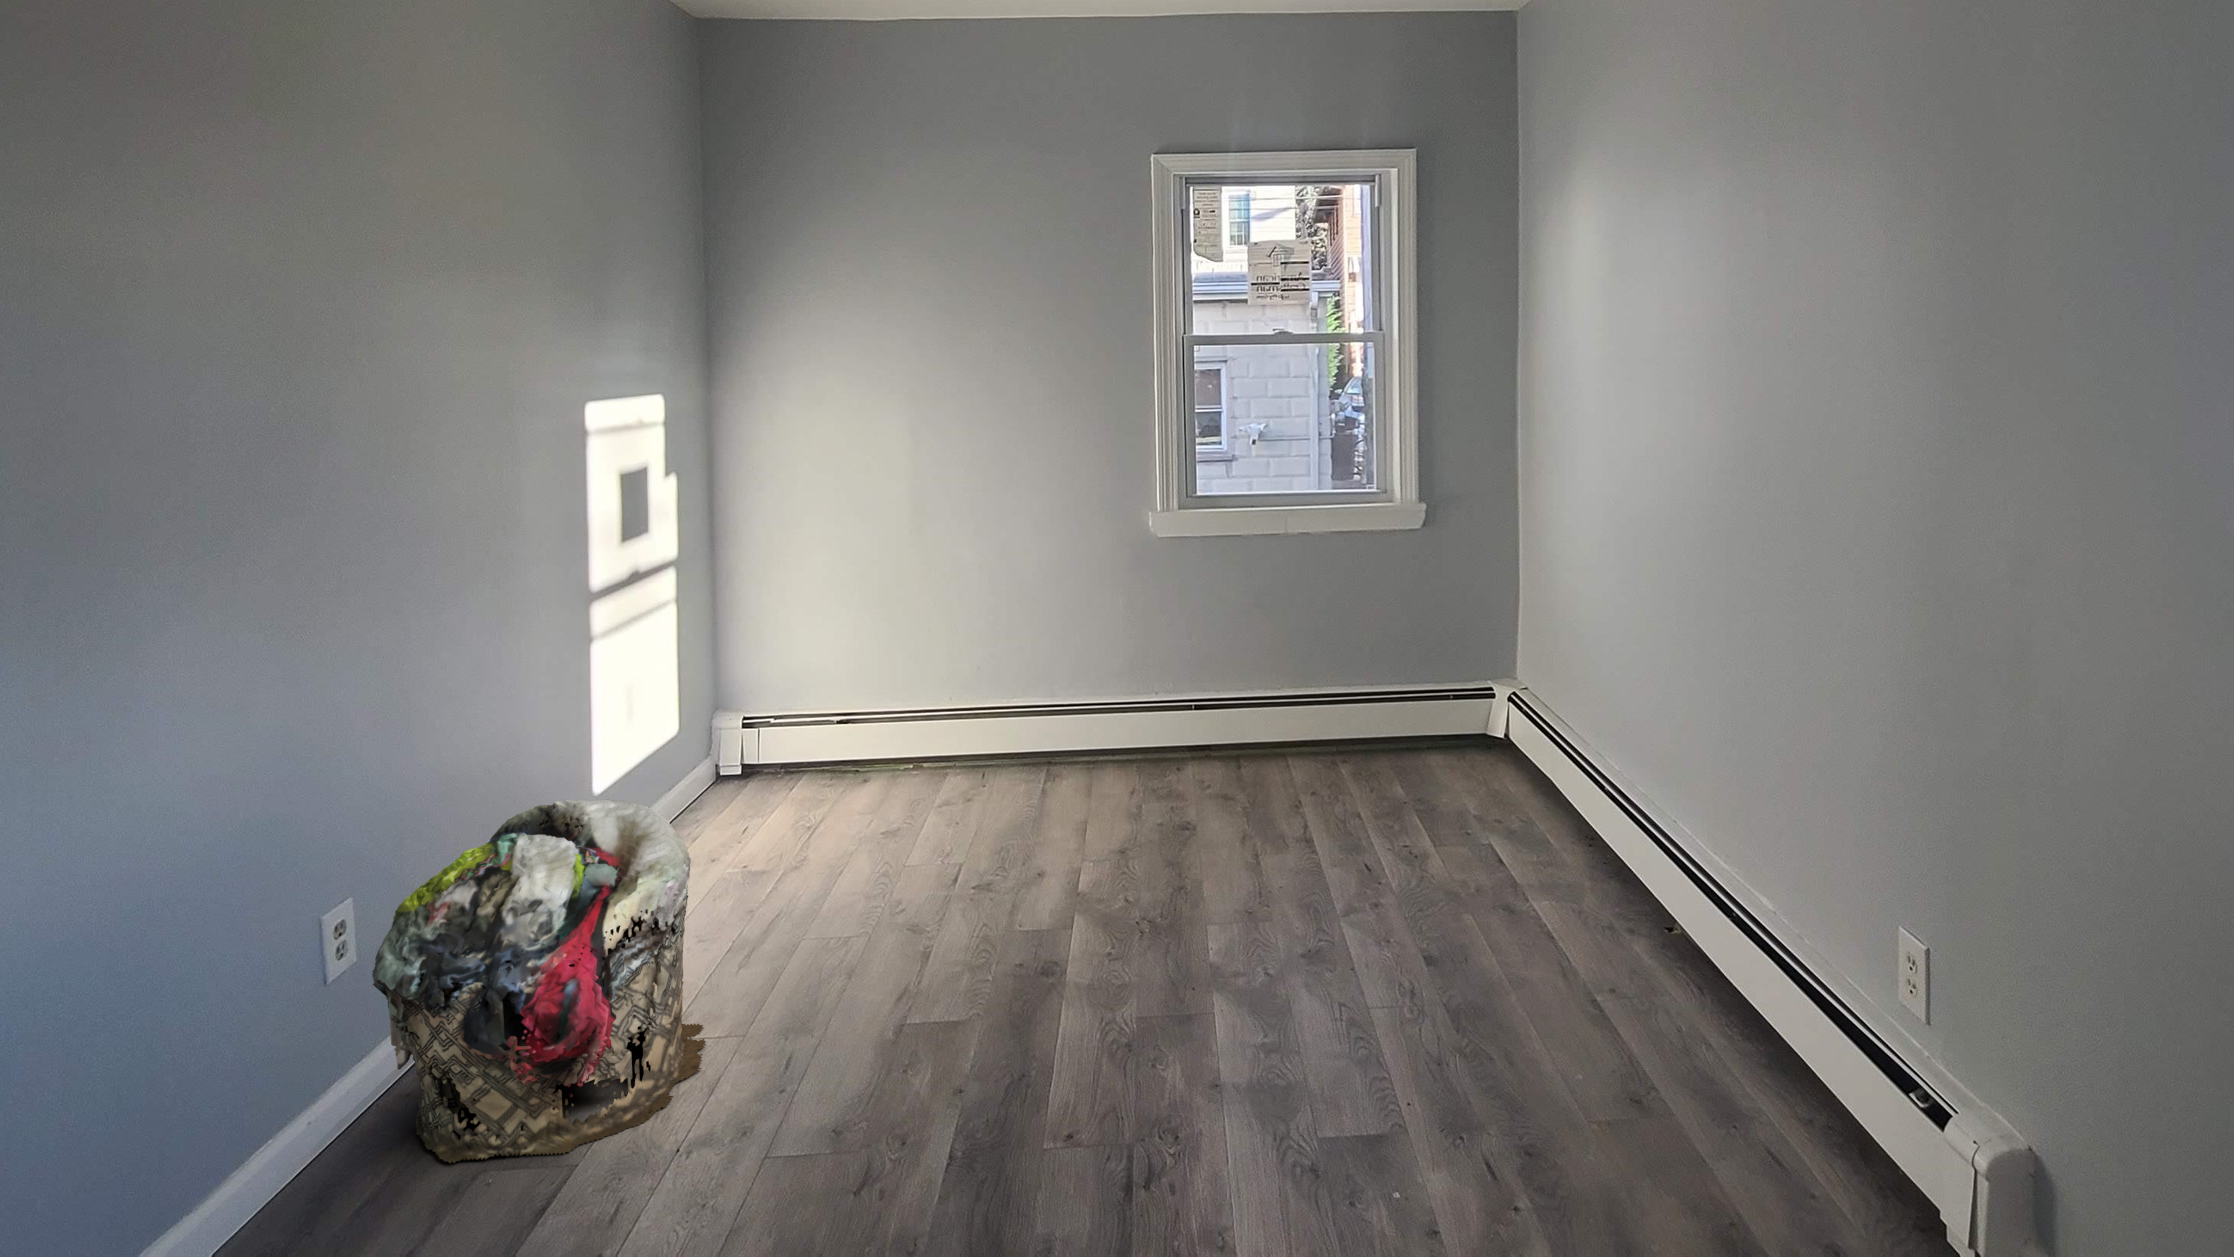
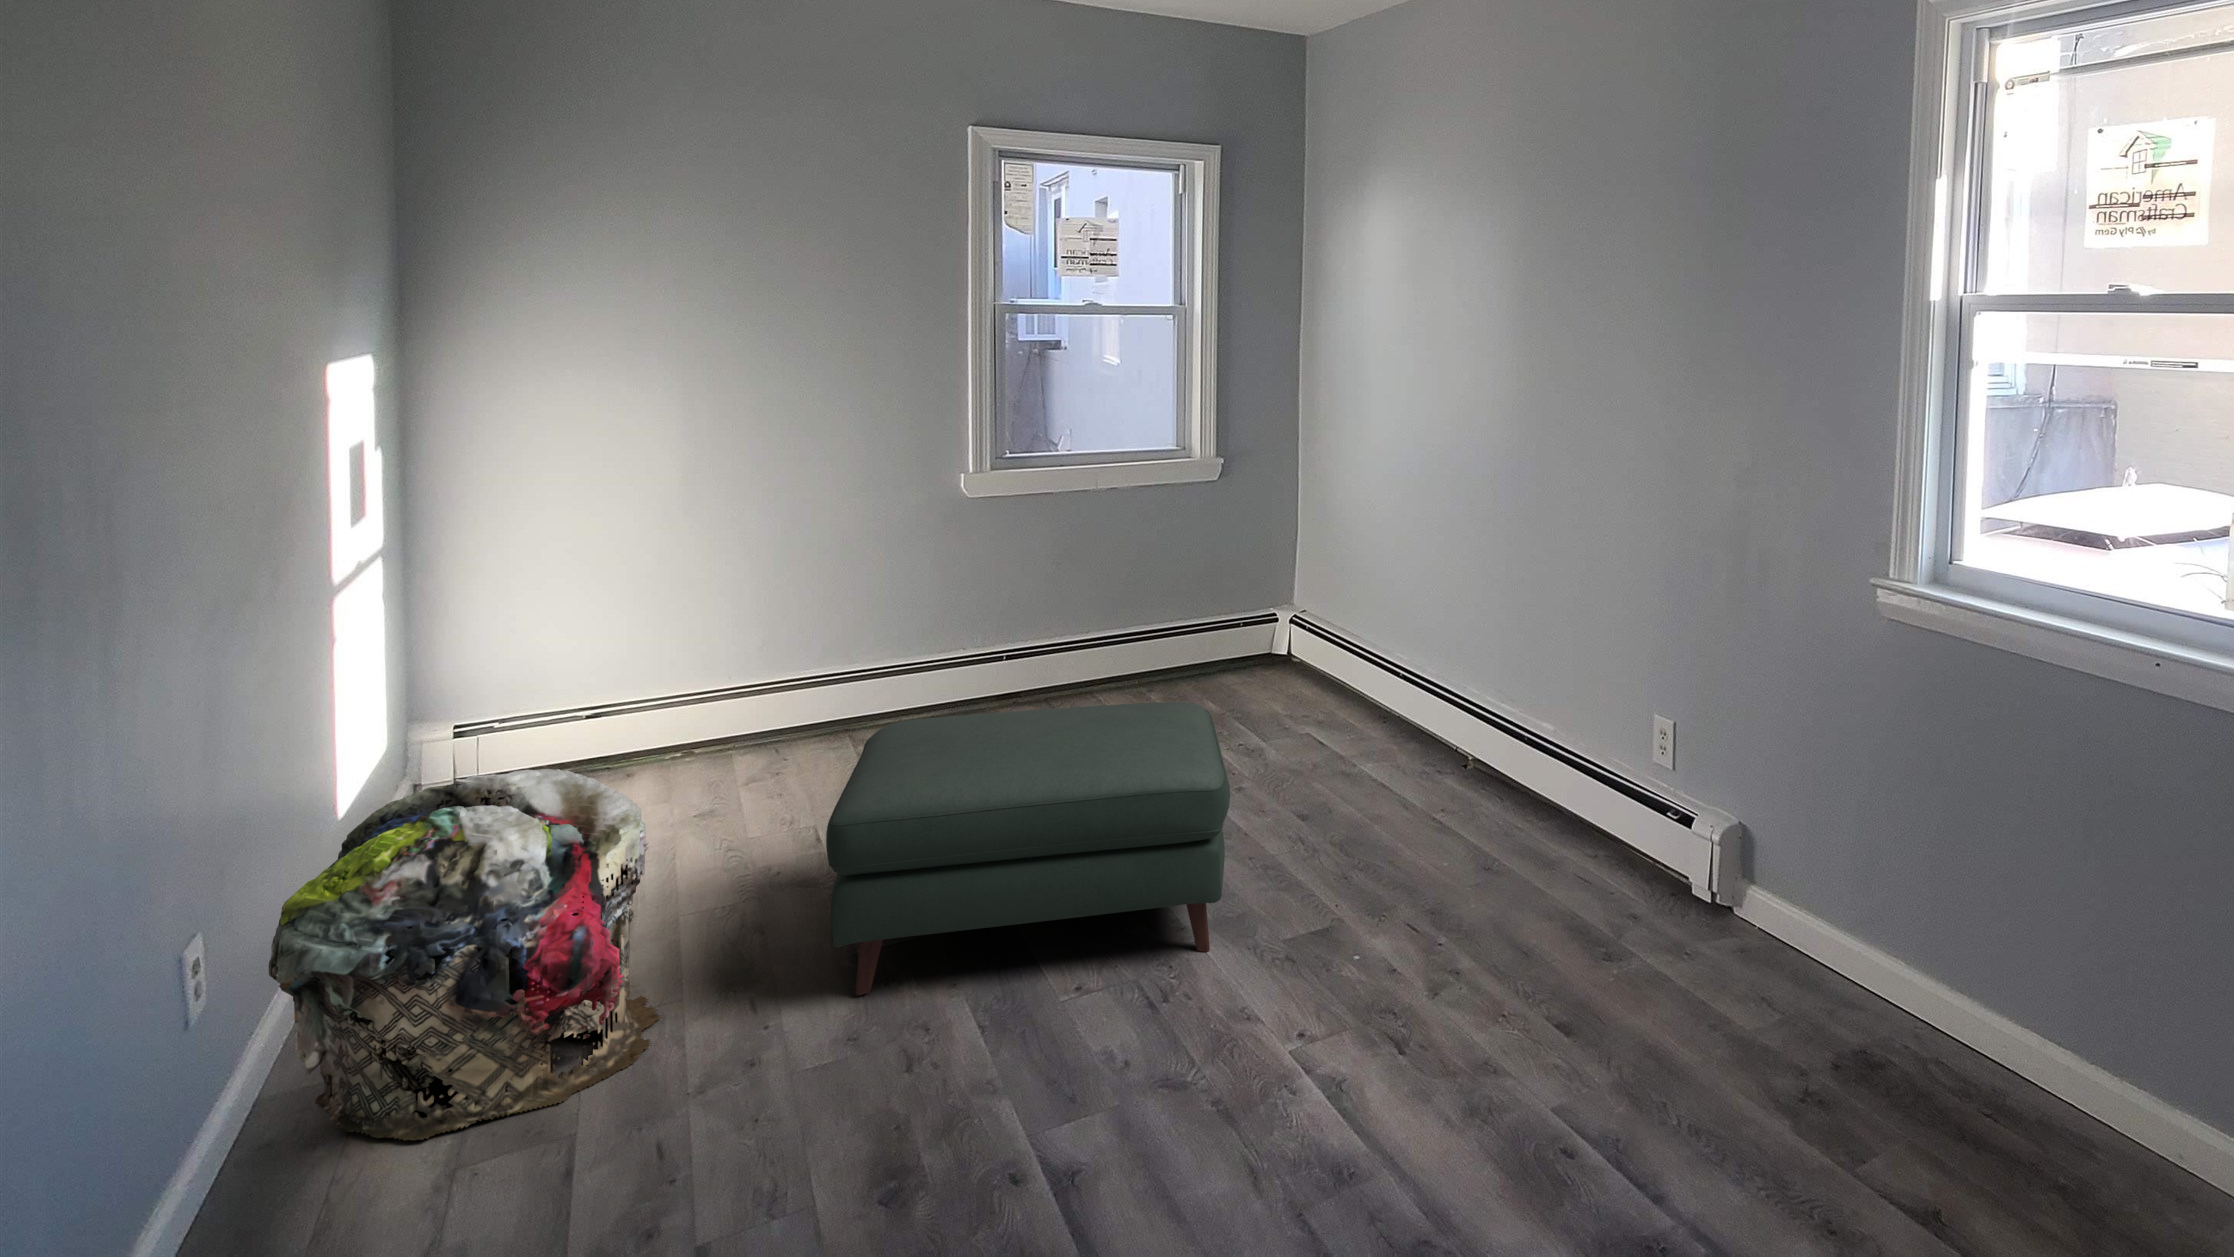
ottoman: none [822,783,1293,1135] -> present [826,702,1230,995]

